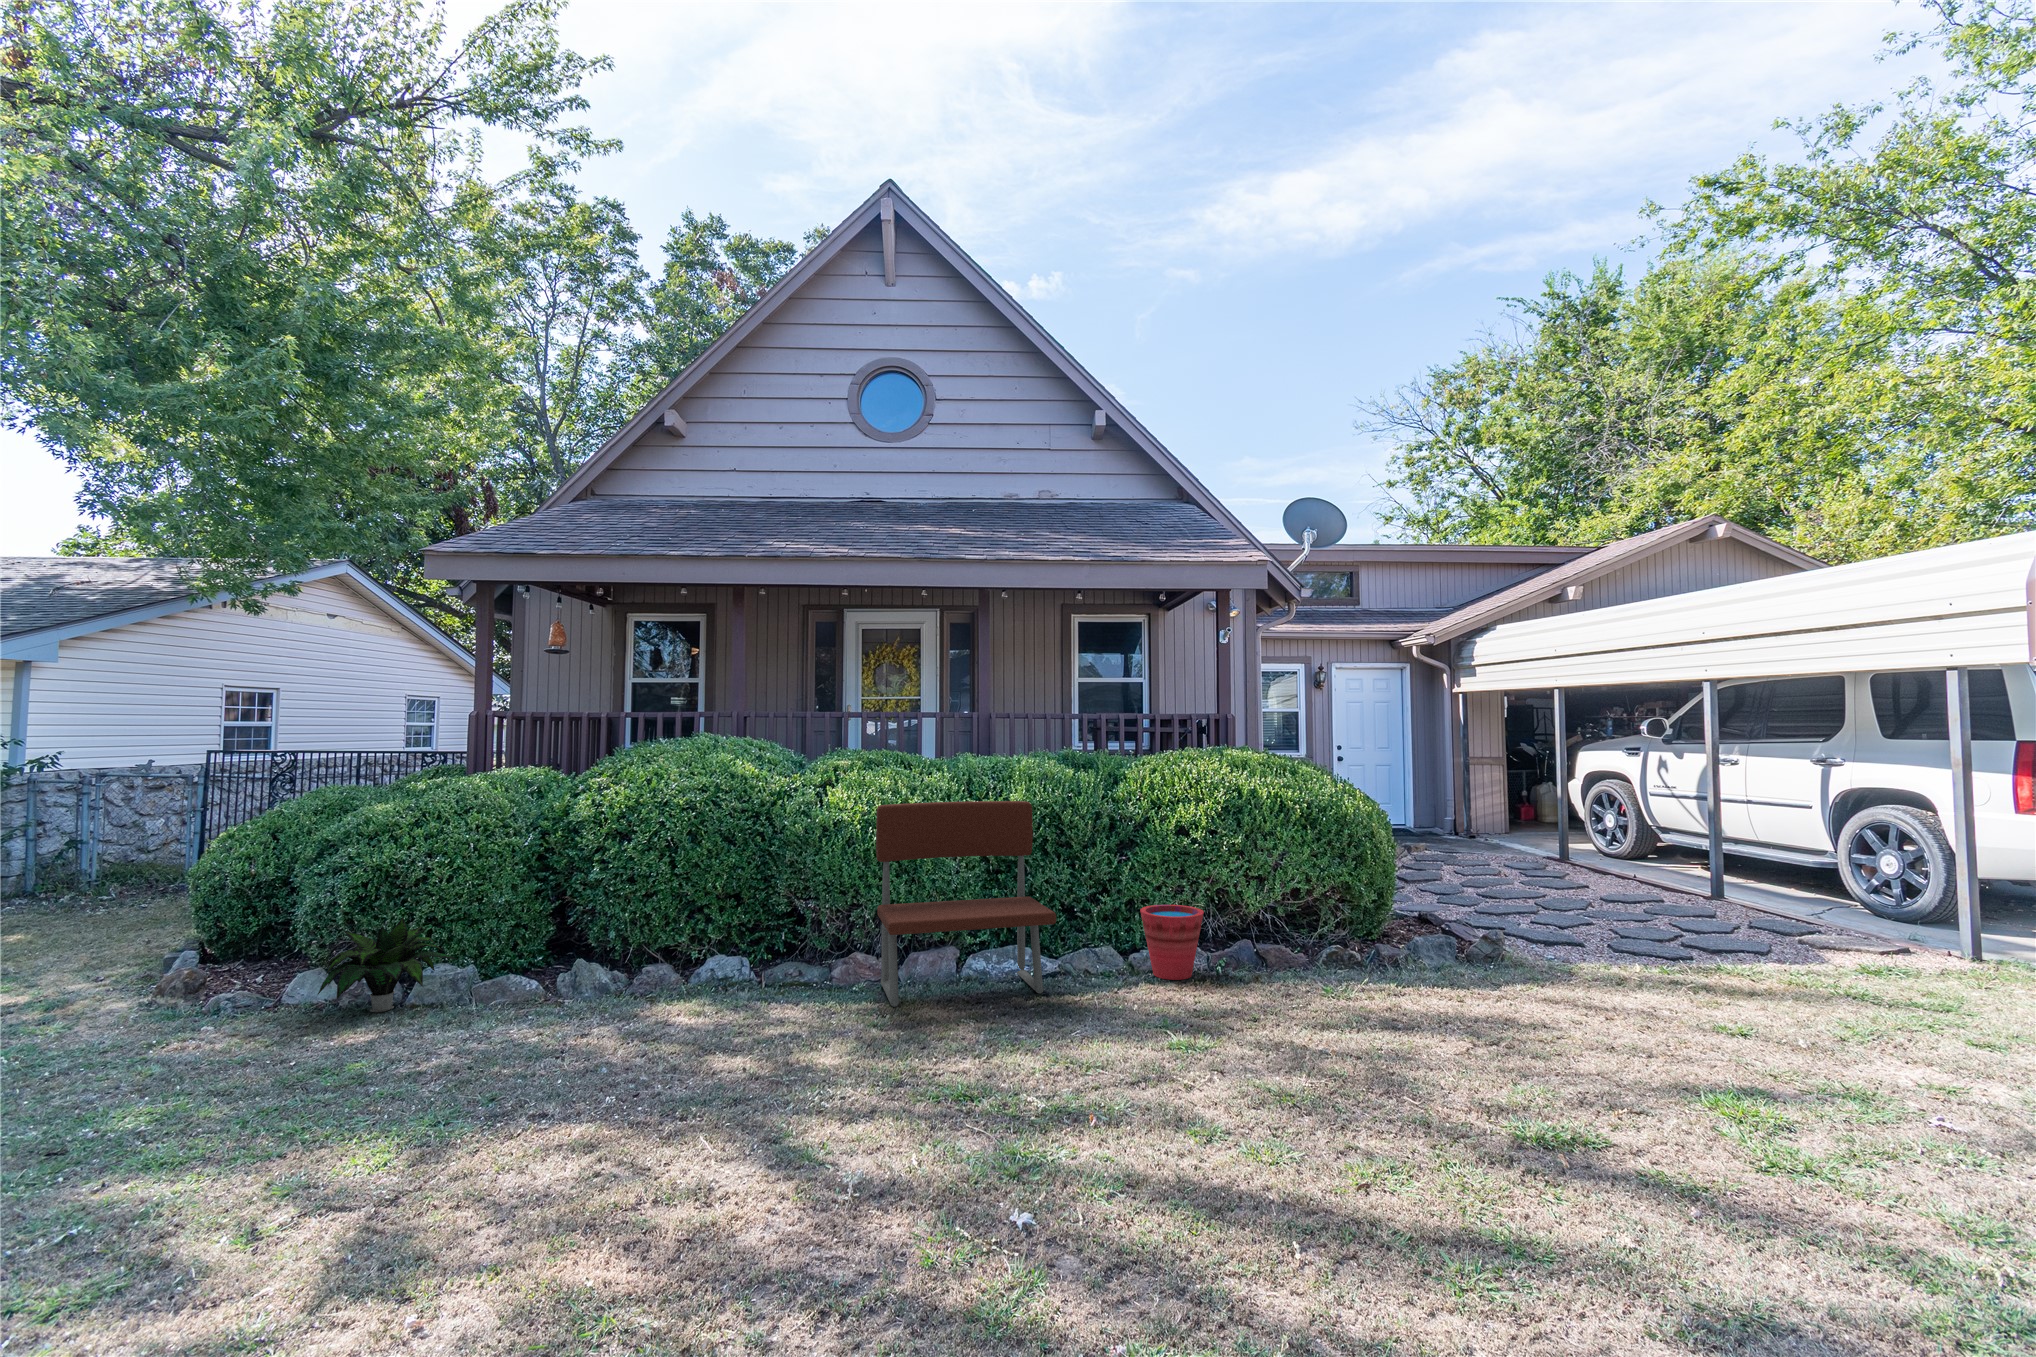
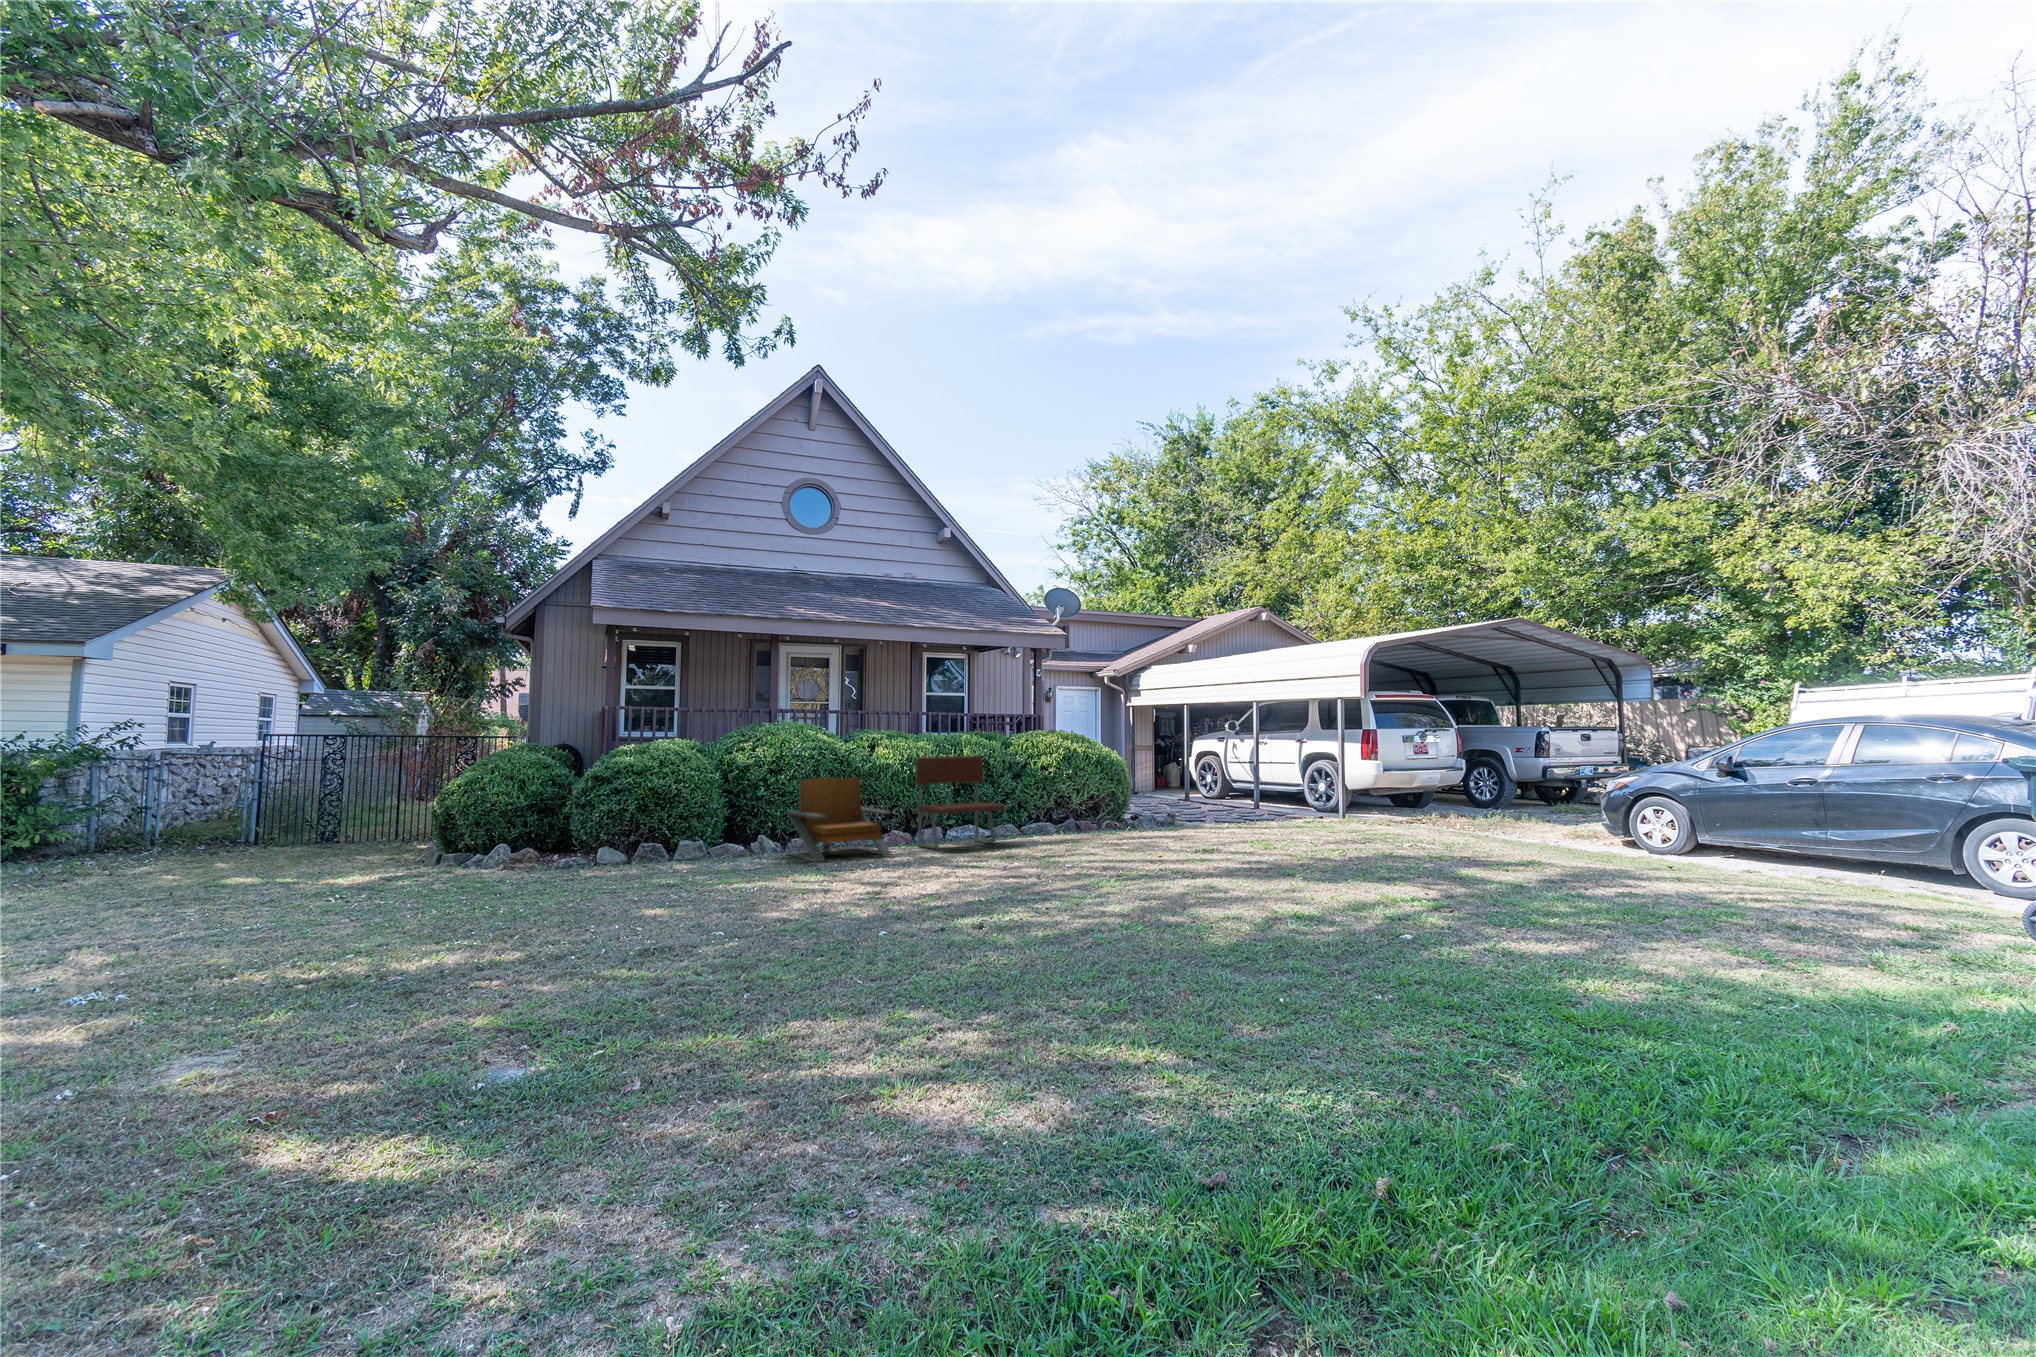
lounge chair: none [586,843,778,1034] -> present [786,777,891,861]
bucket: present [1140,905,1204,980] -> none [1028,807,1058,839]
potted plant: present [318,917,456,1012] -> none [654,816,713,864]

